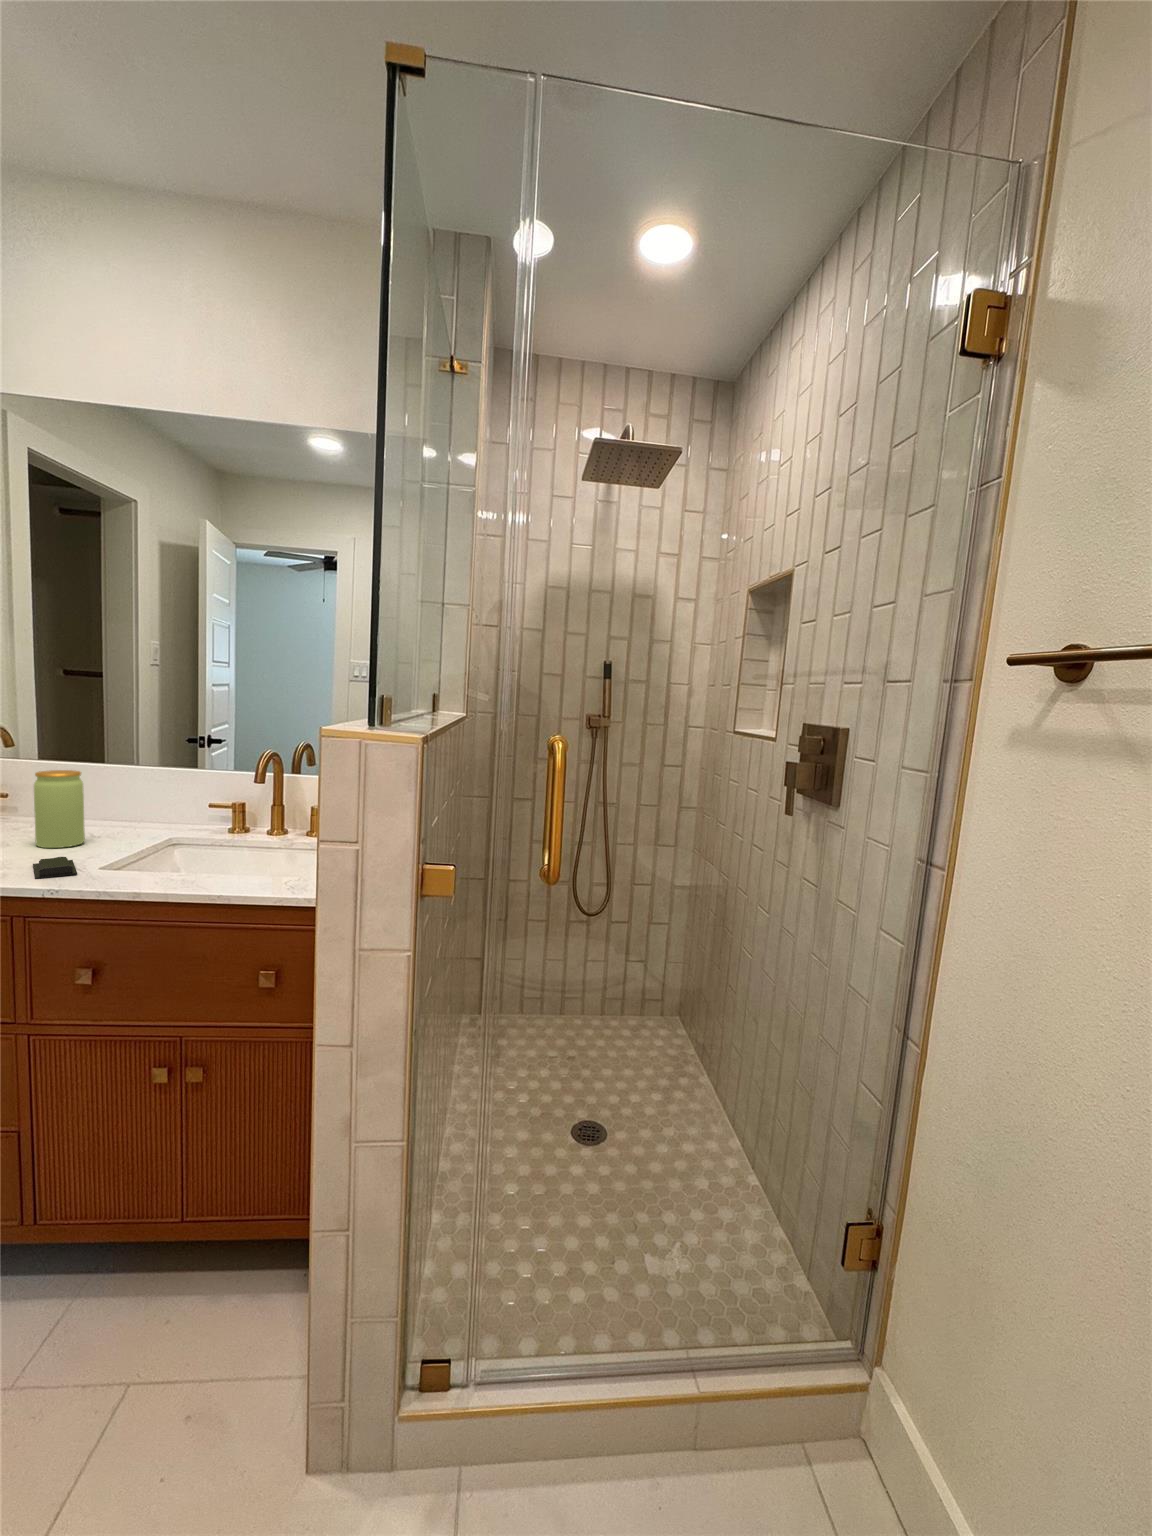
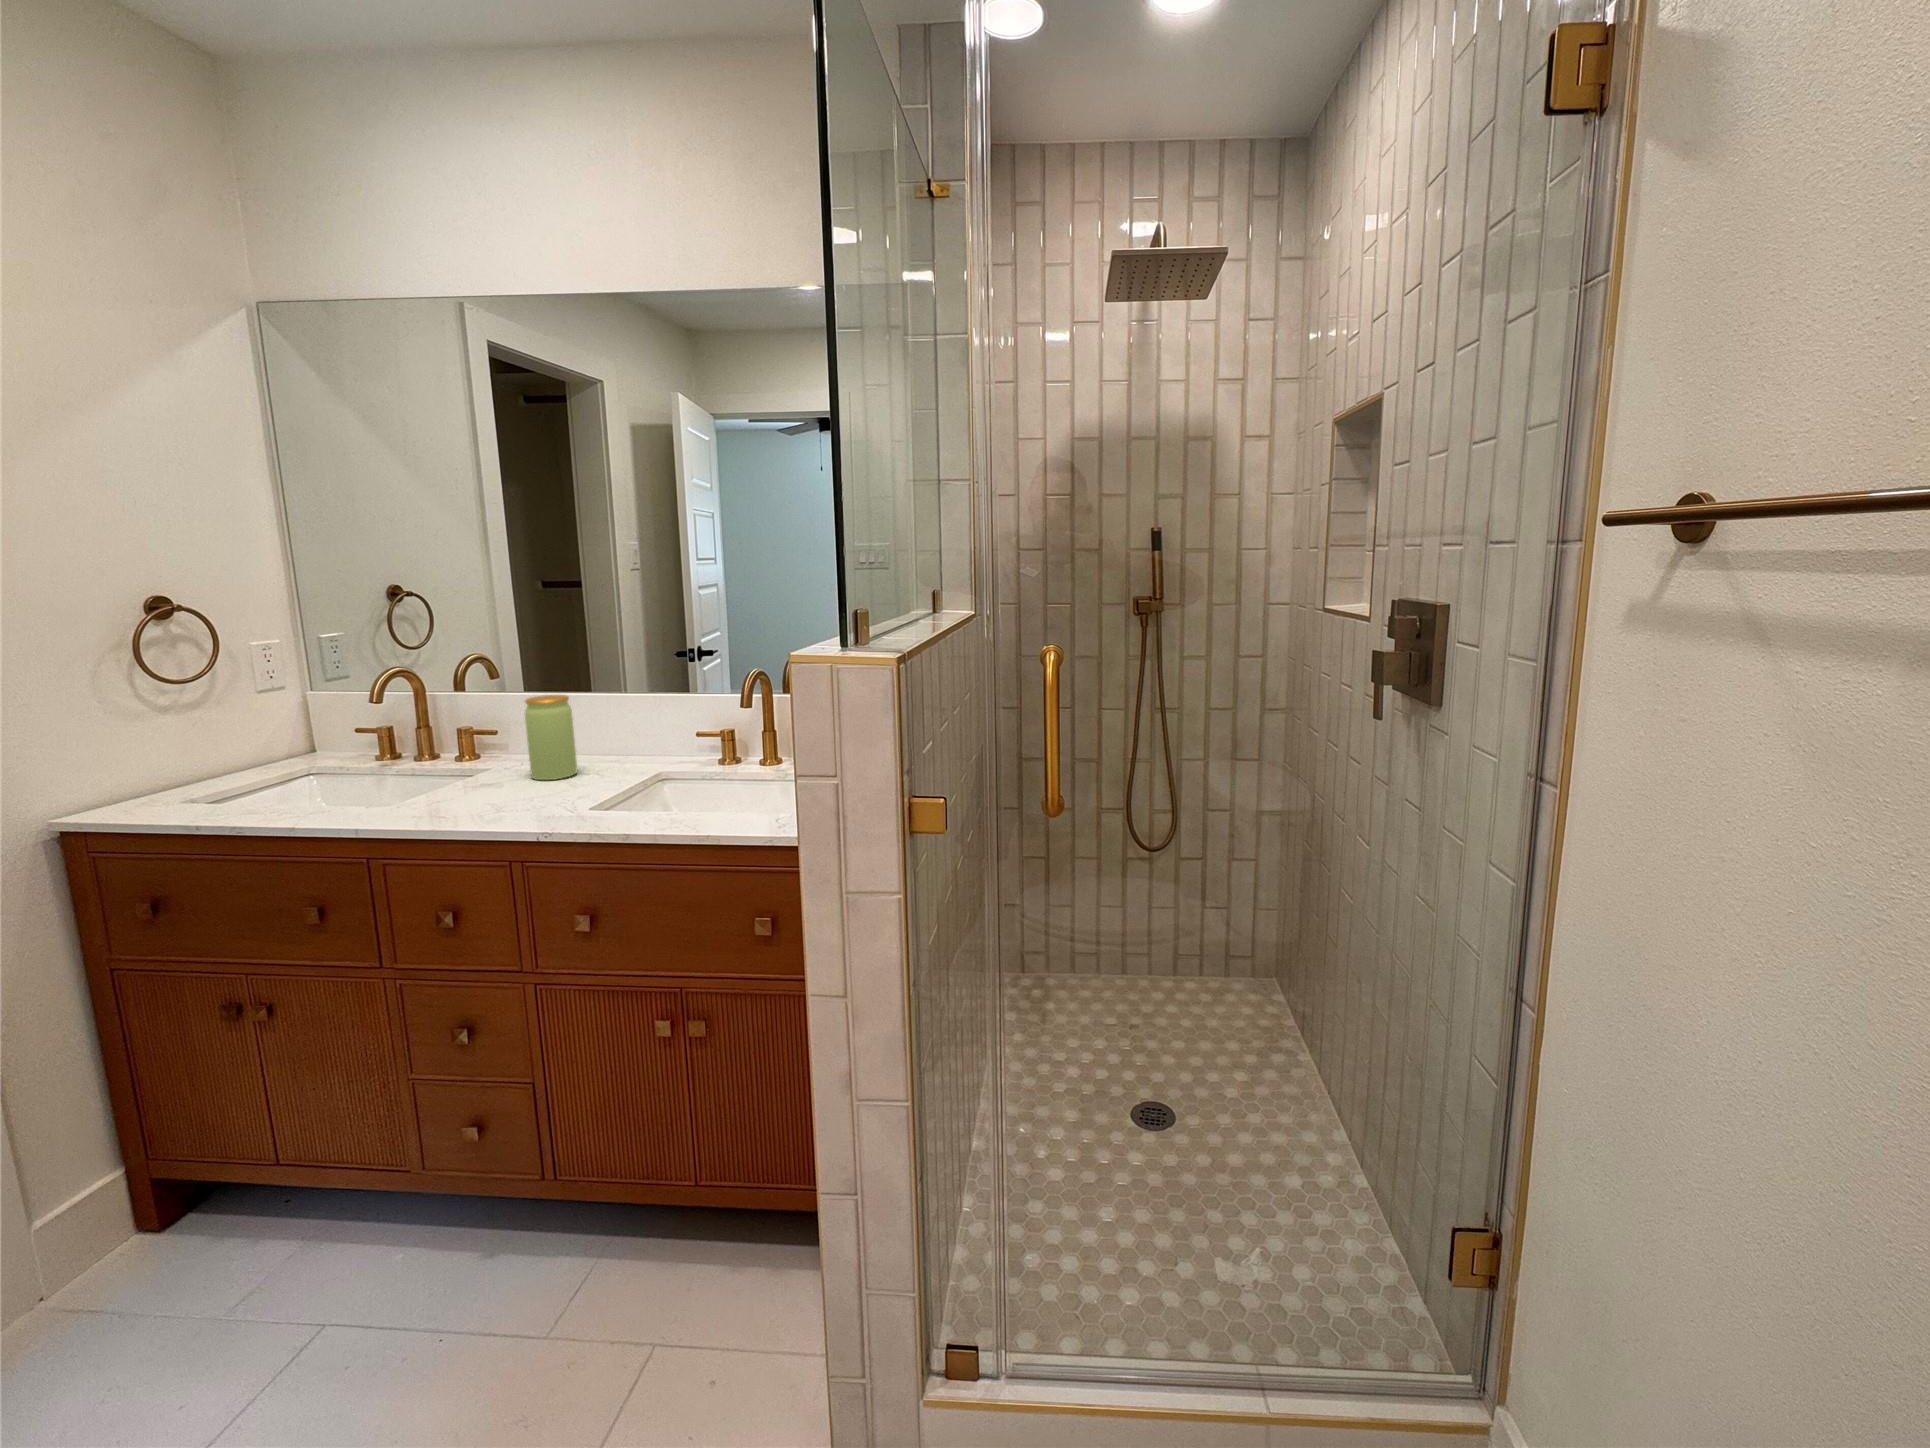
soap bar: present [33,857,77,879] -> none [530,790,573,815]

